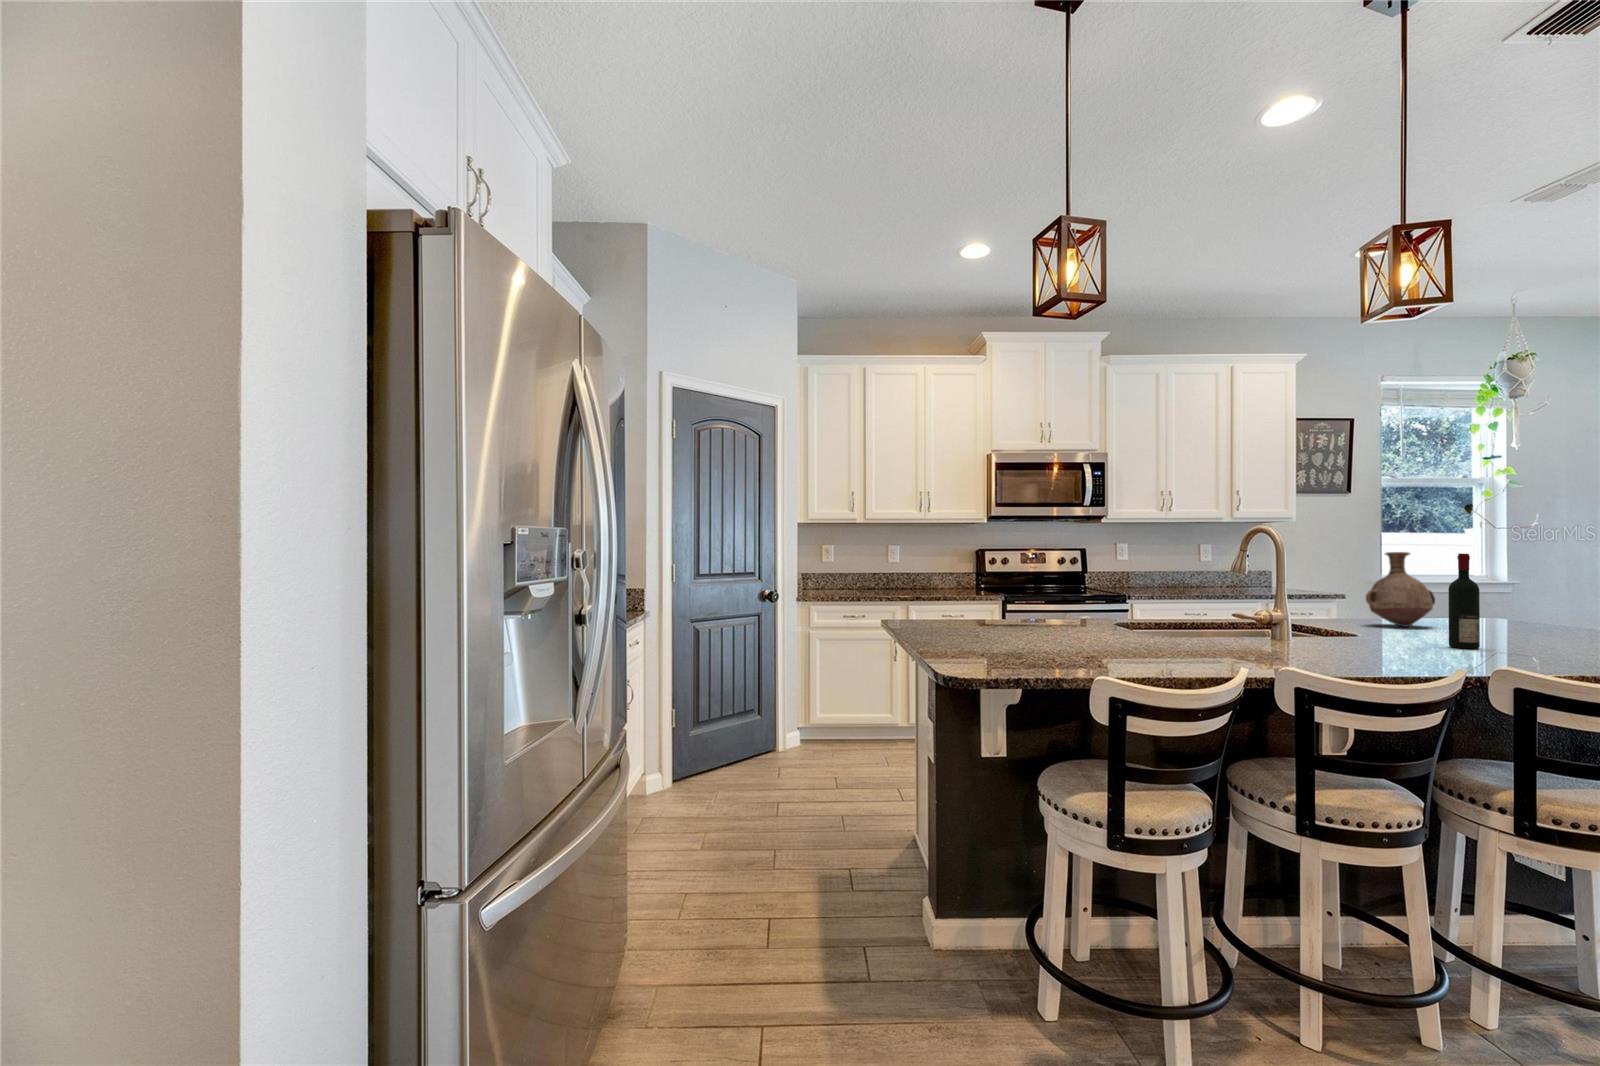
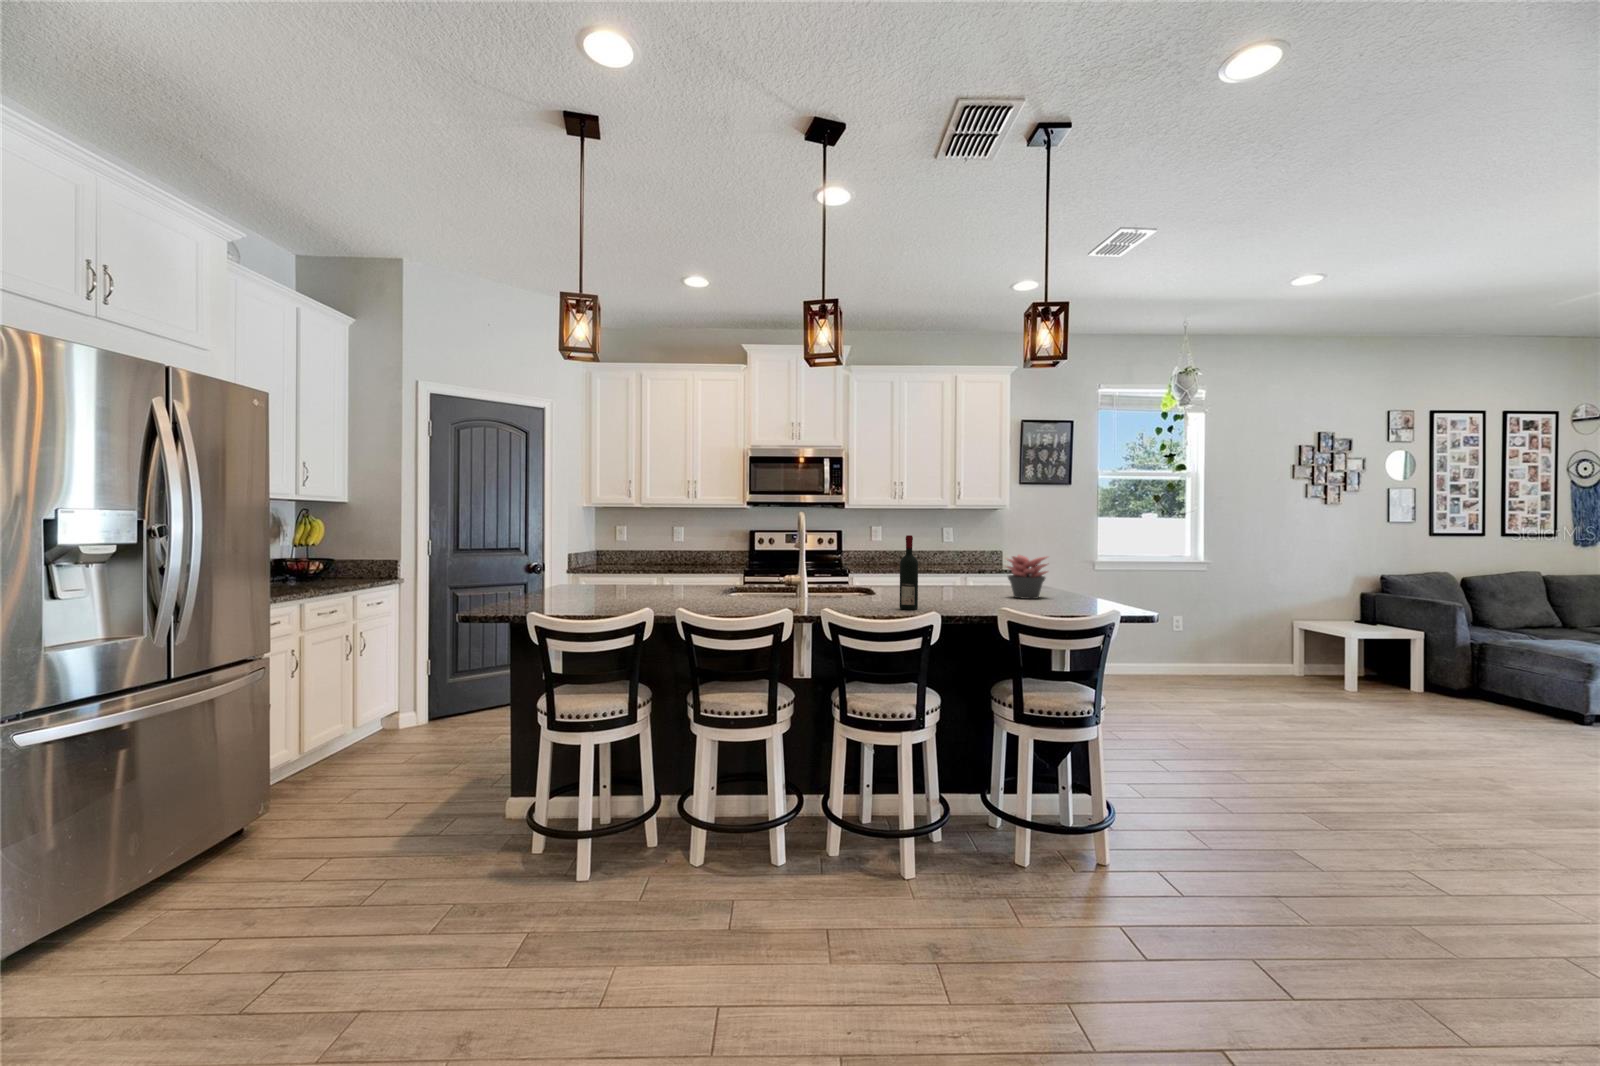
vase: present [1366,552,1435,627] -> none [923,534,973,595]
succulent plant: none [1491,577,1563,632] -> present [1007,555,1048,599]

